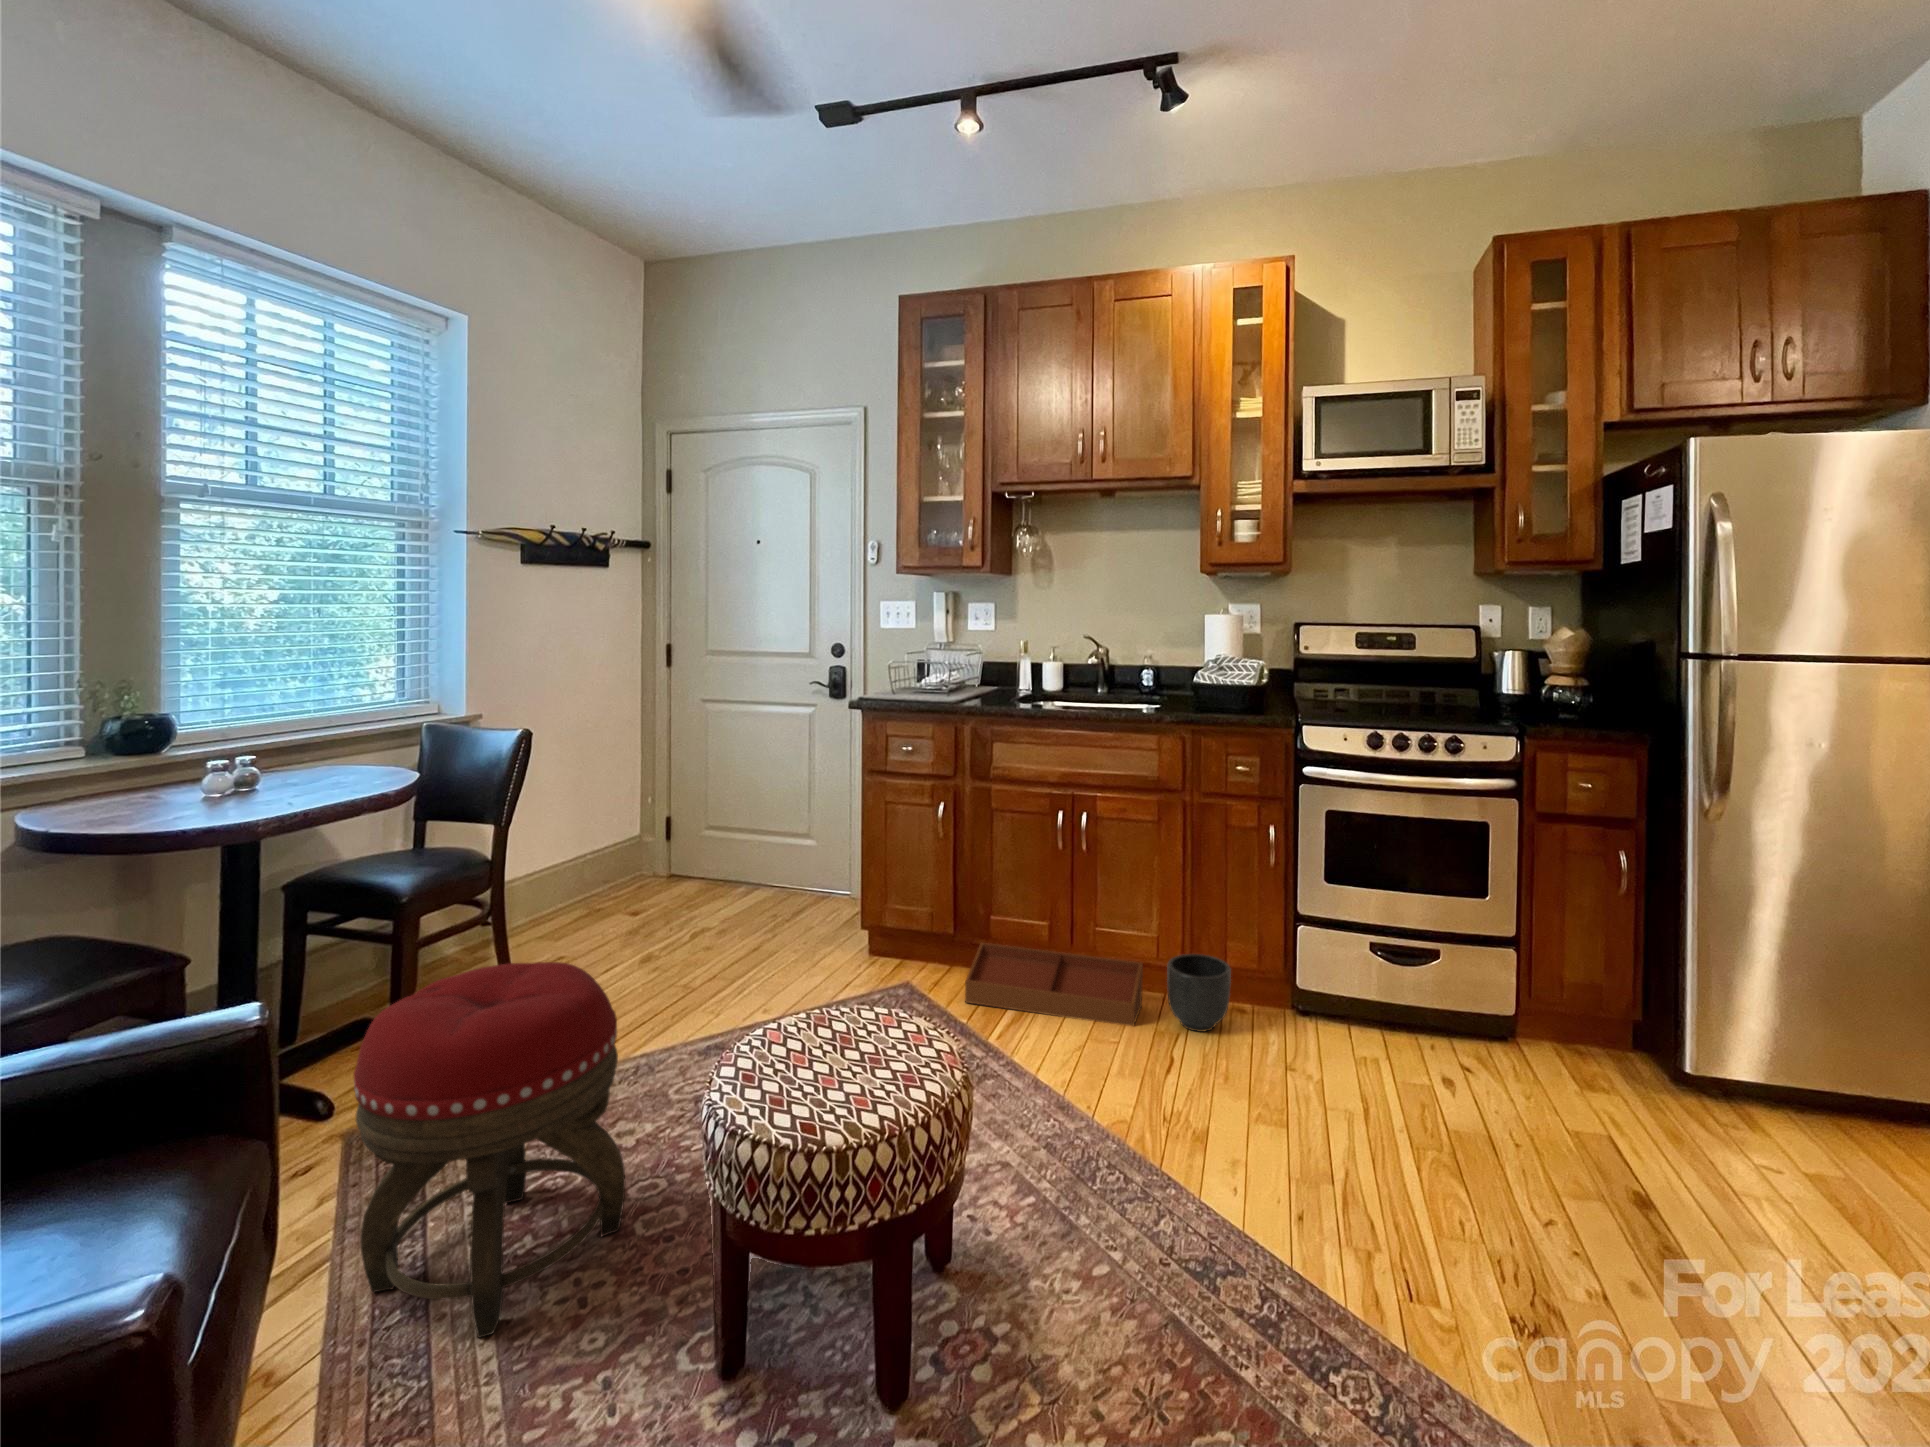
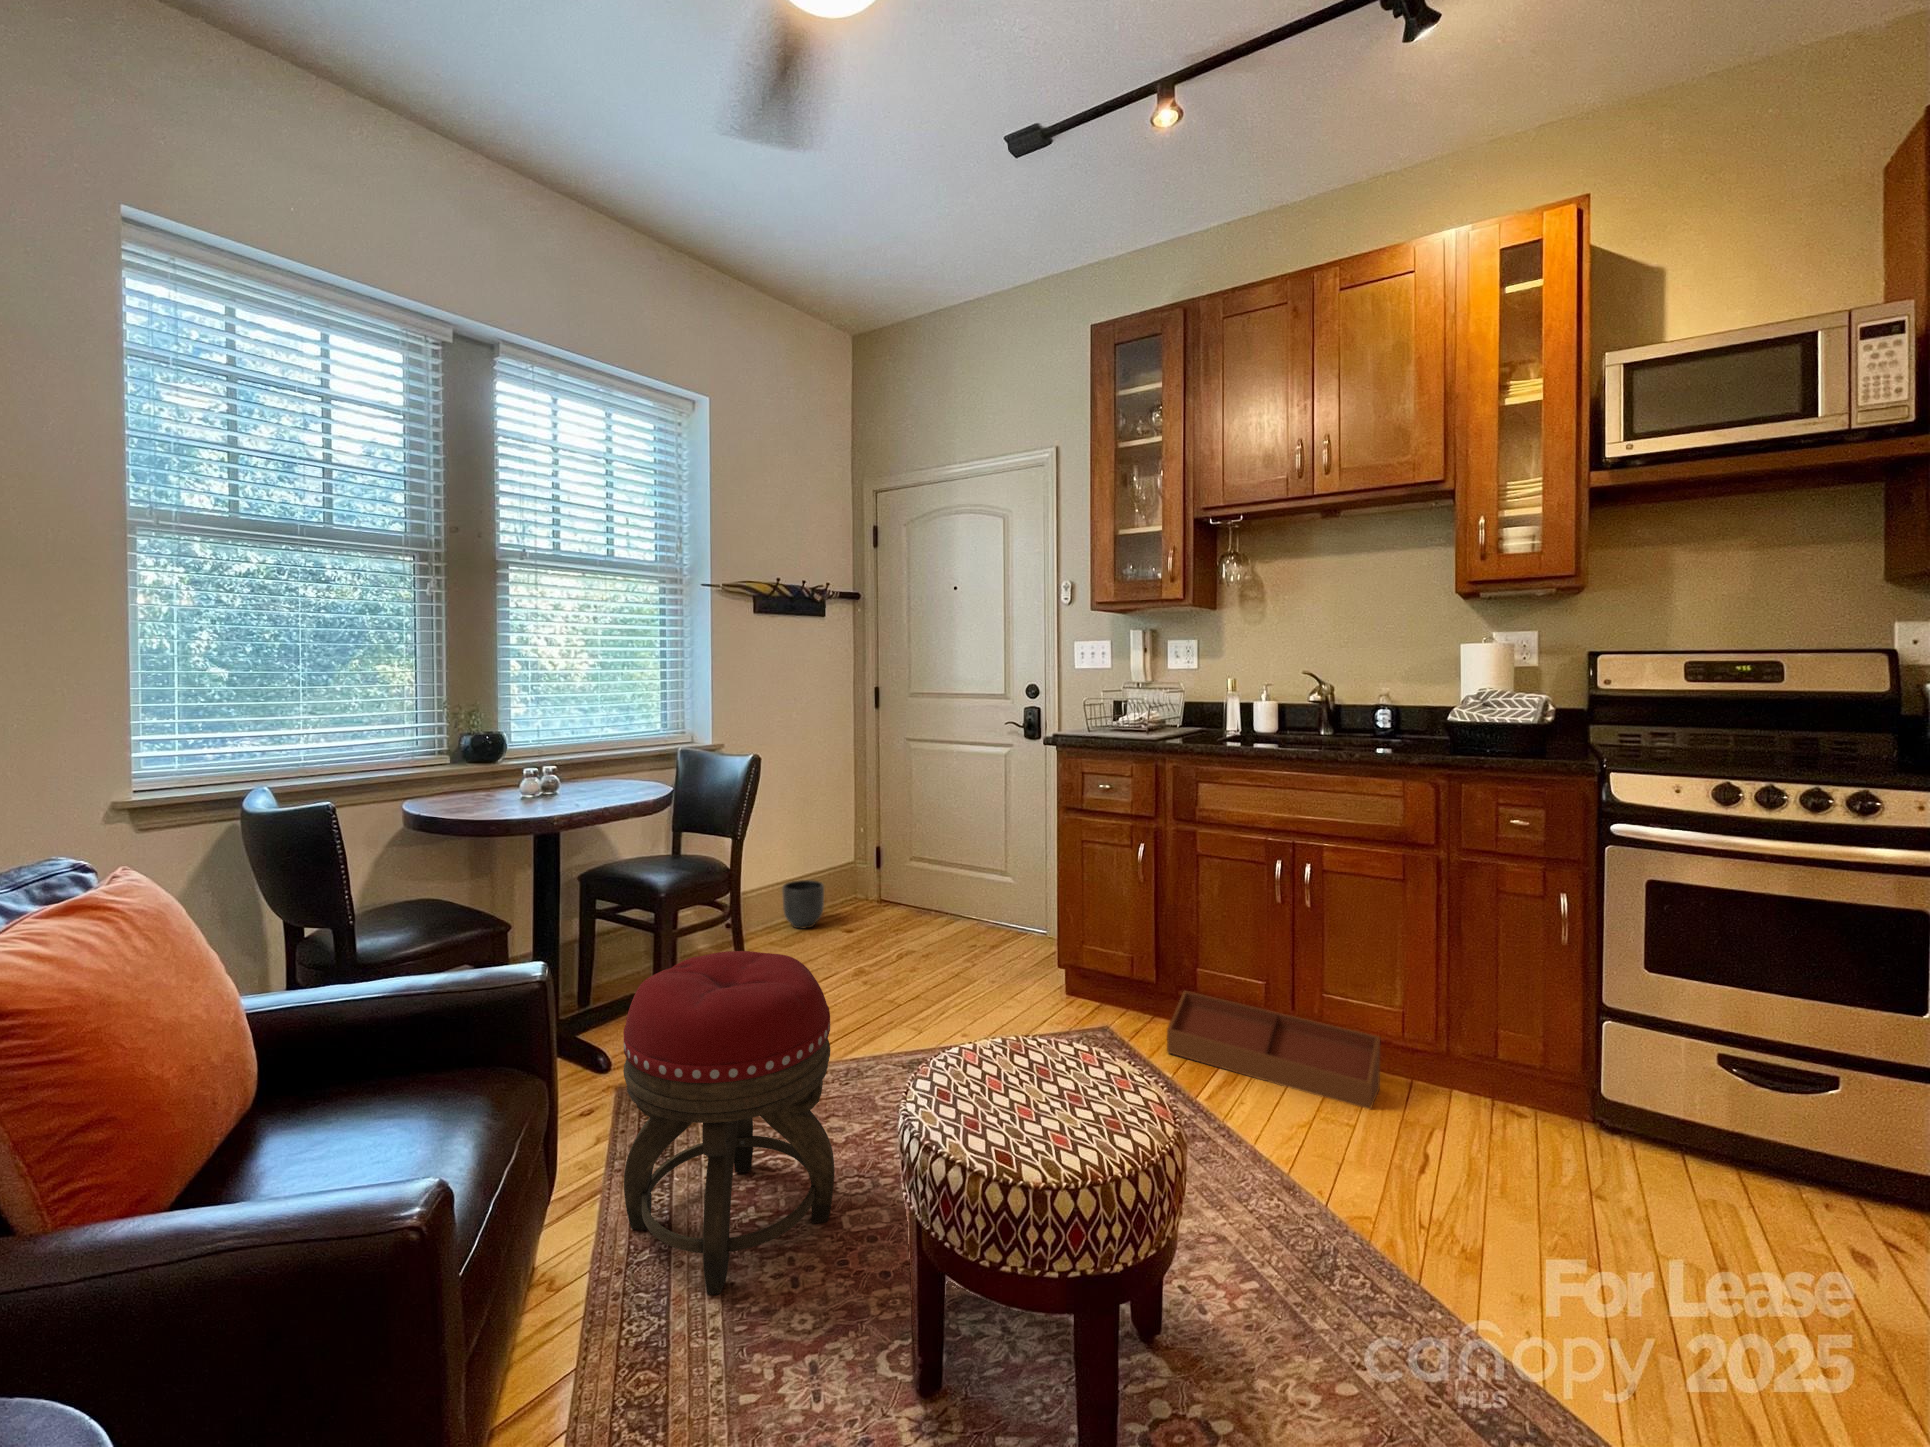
planter: present [1167,954,1231,1032] -> present [782,880,824,929]

